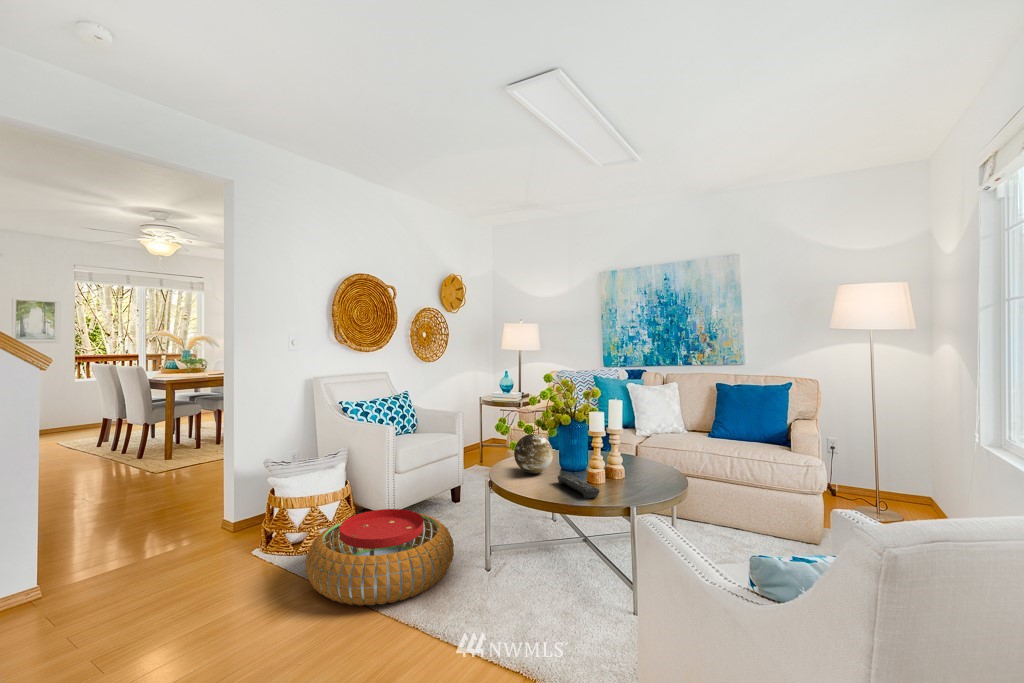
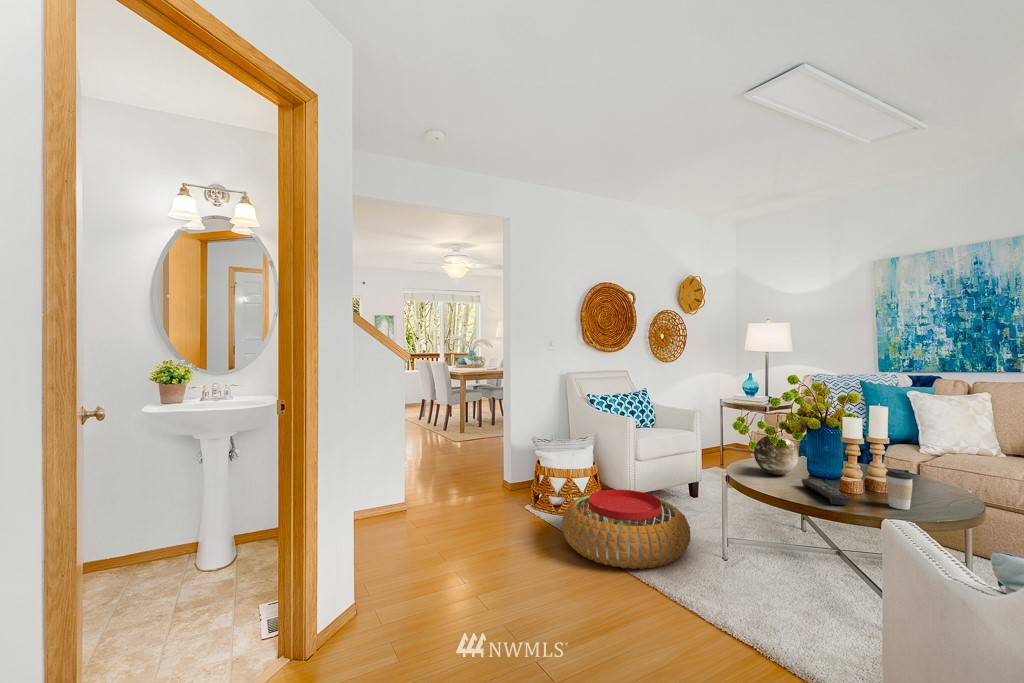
coffee cup: none [625,458,646,494] -> present [885,469,913,510]

